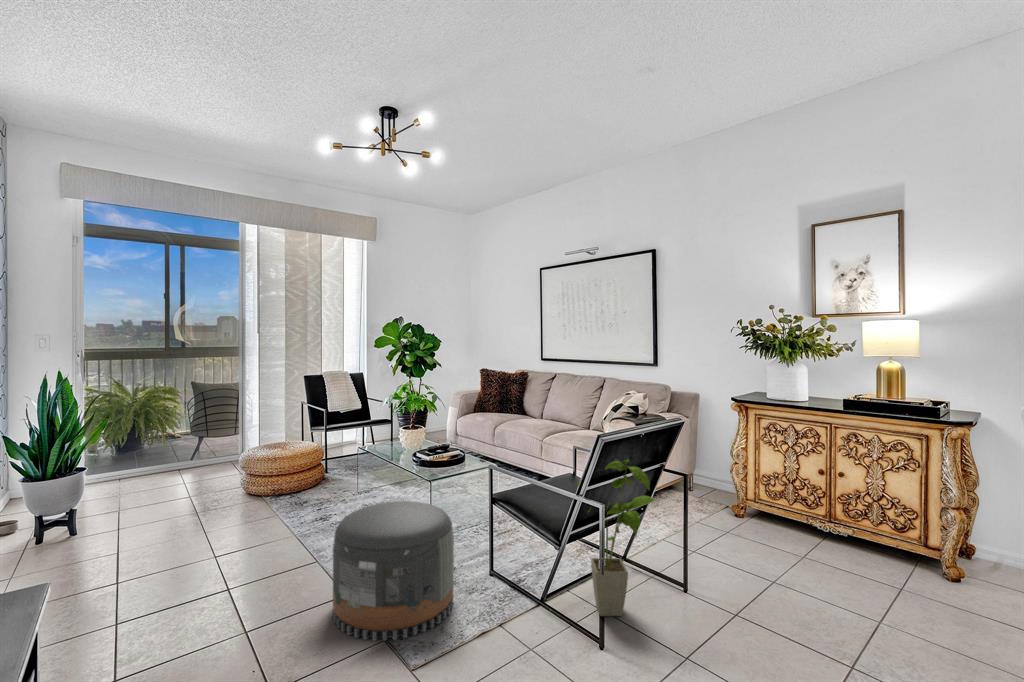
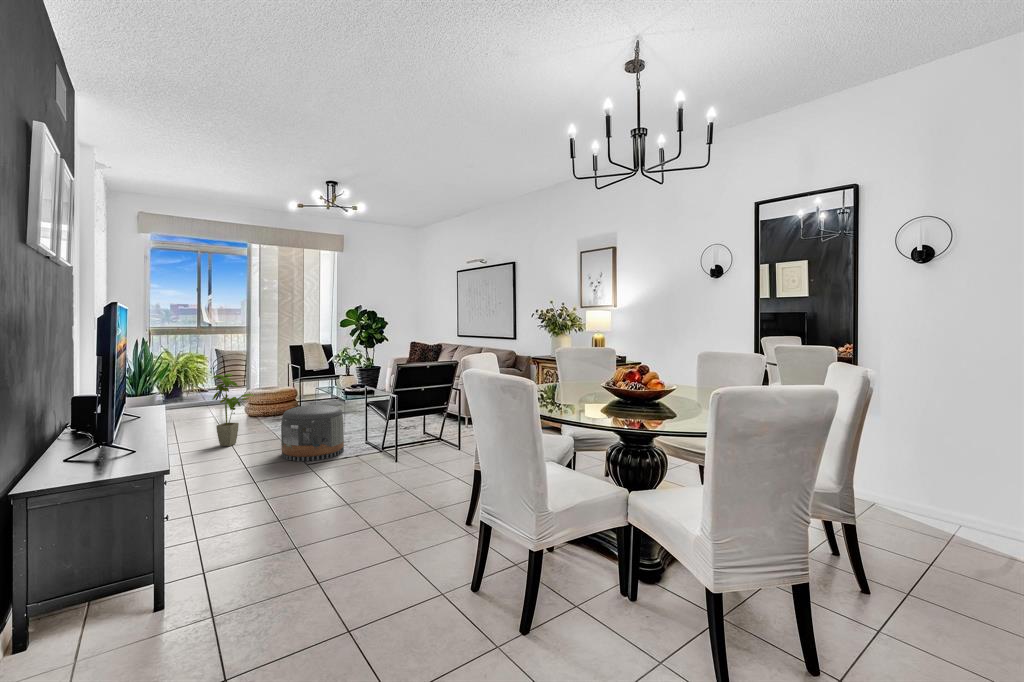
house plant: present [577,459,656,616] -> present [212,374,254,446]

